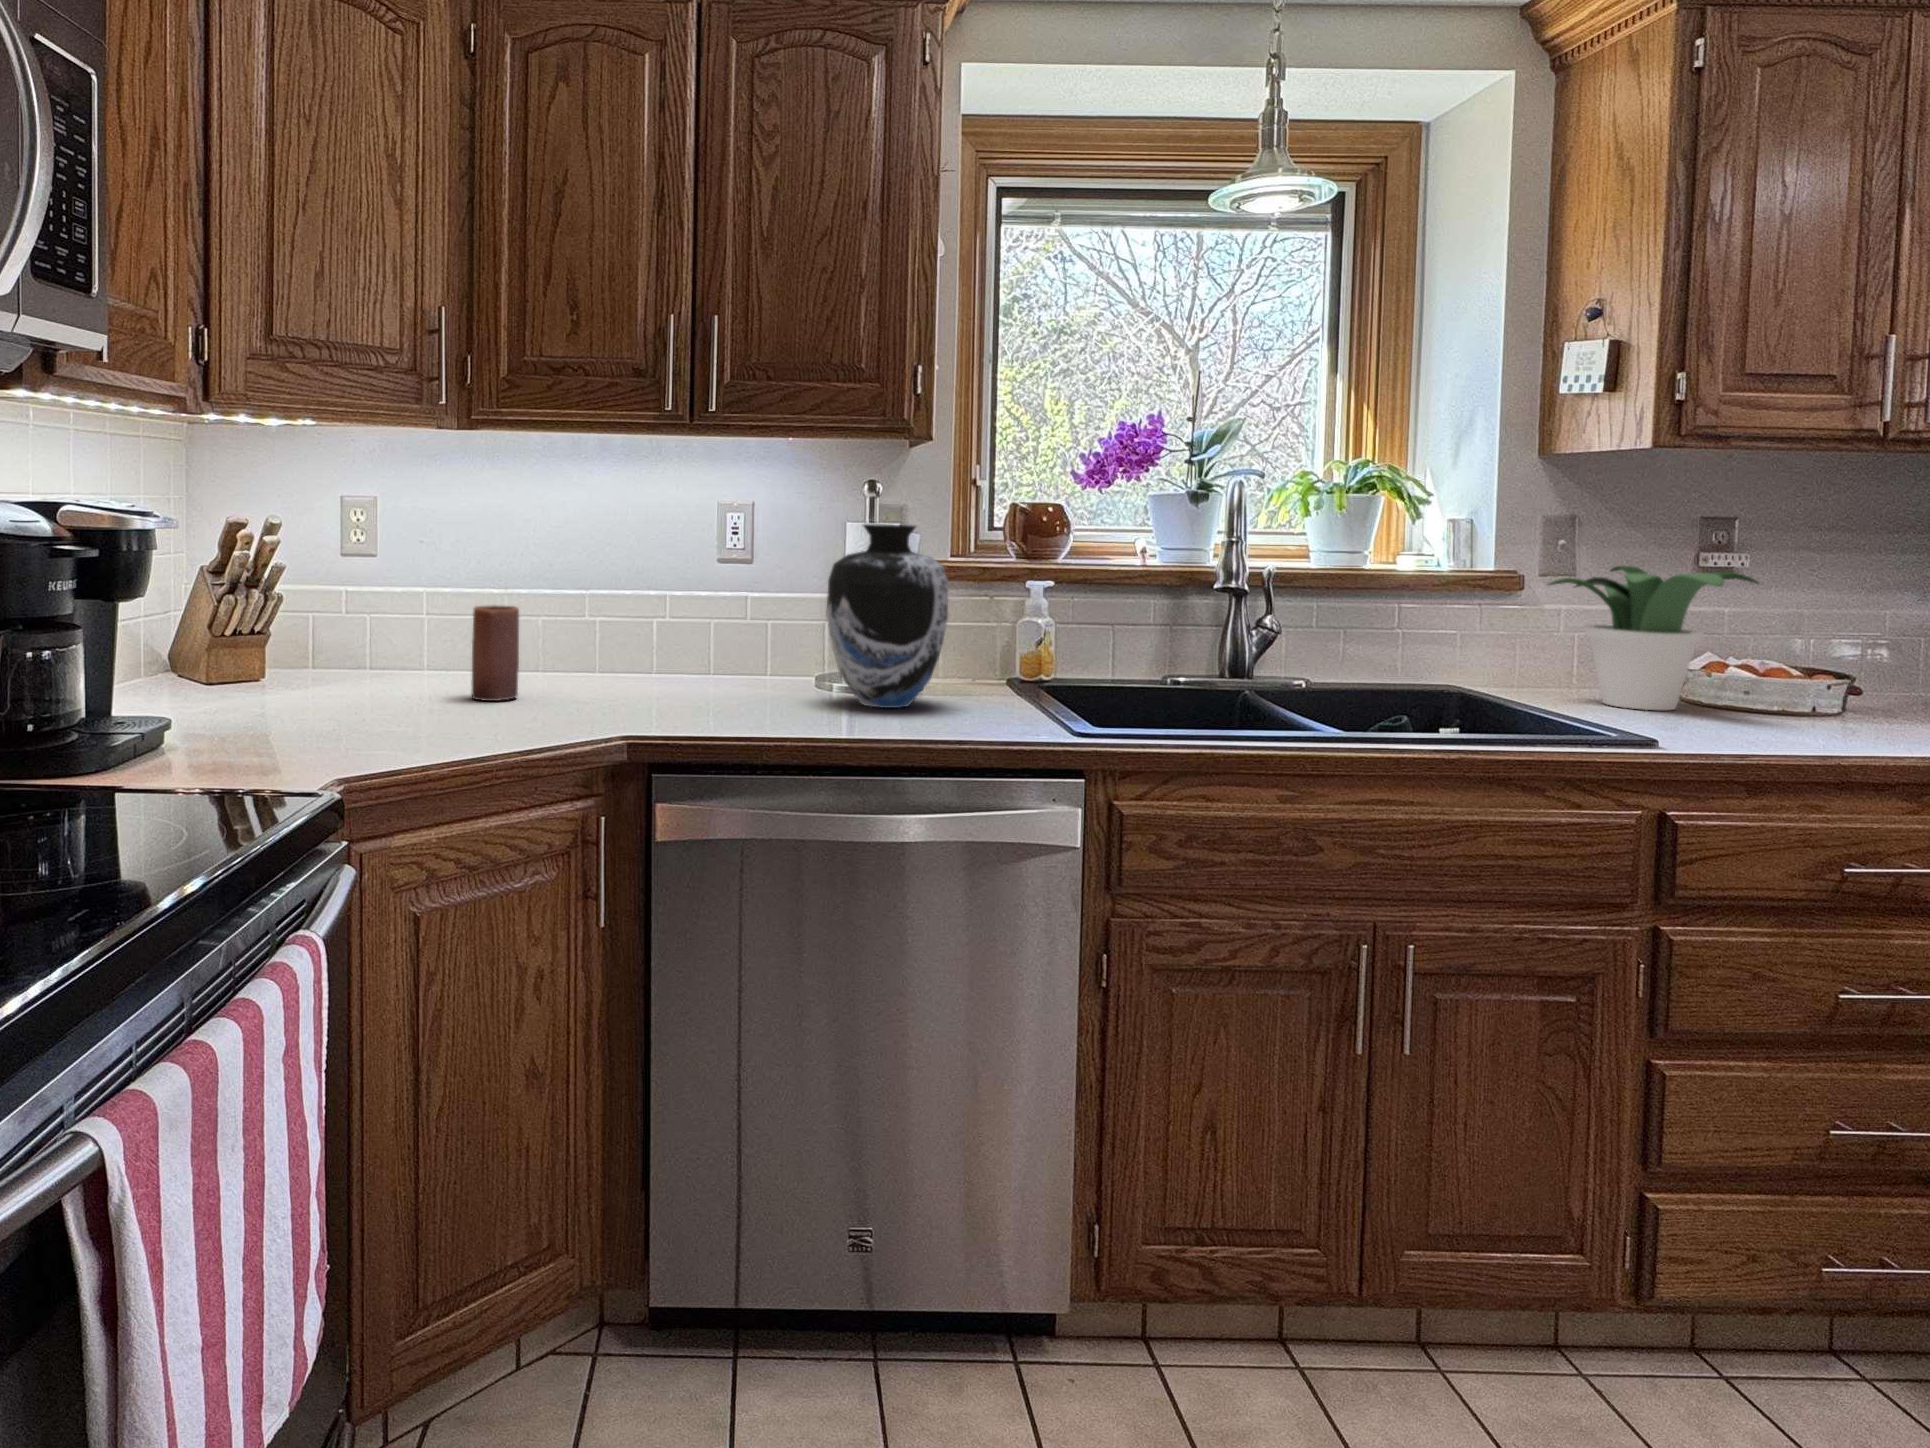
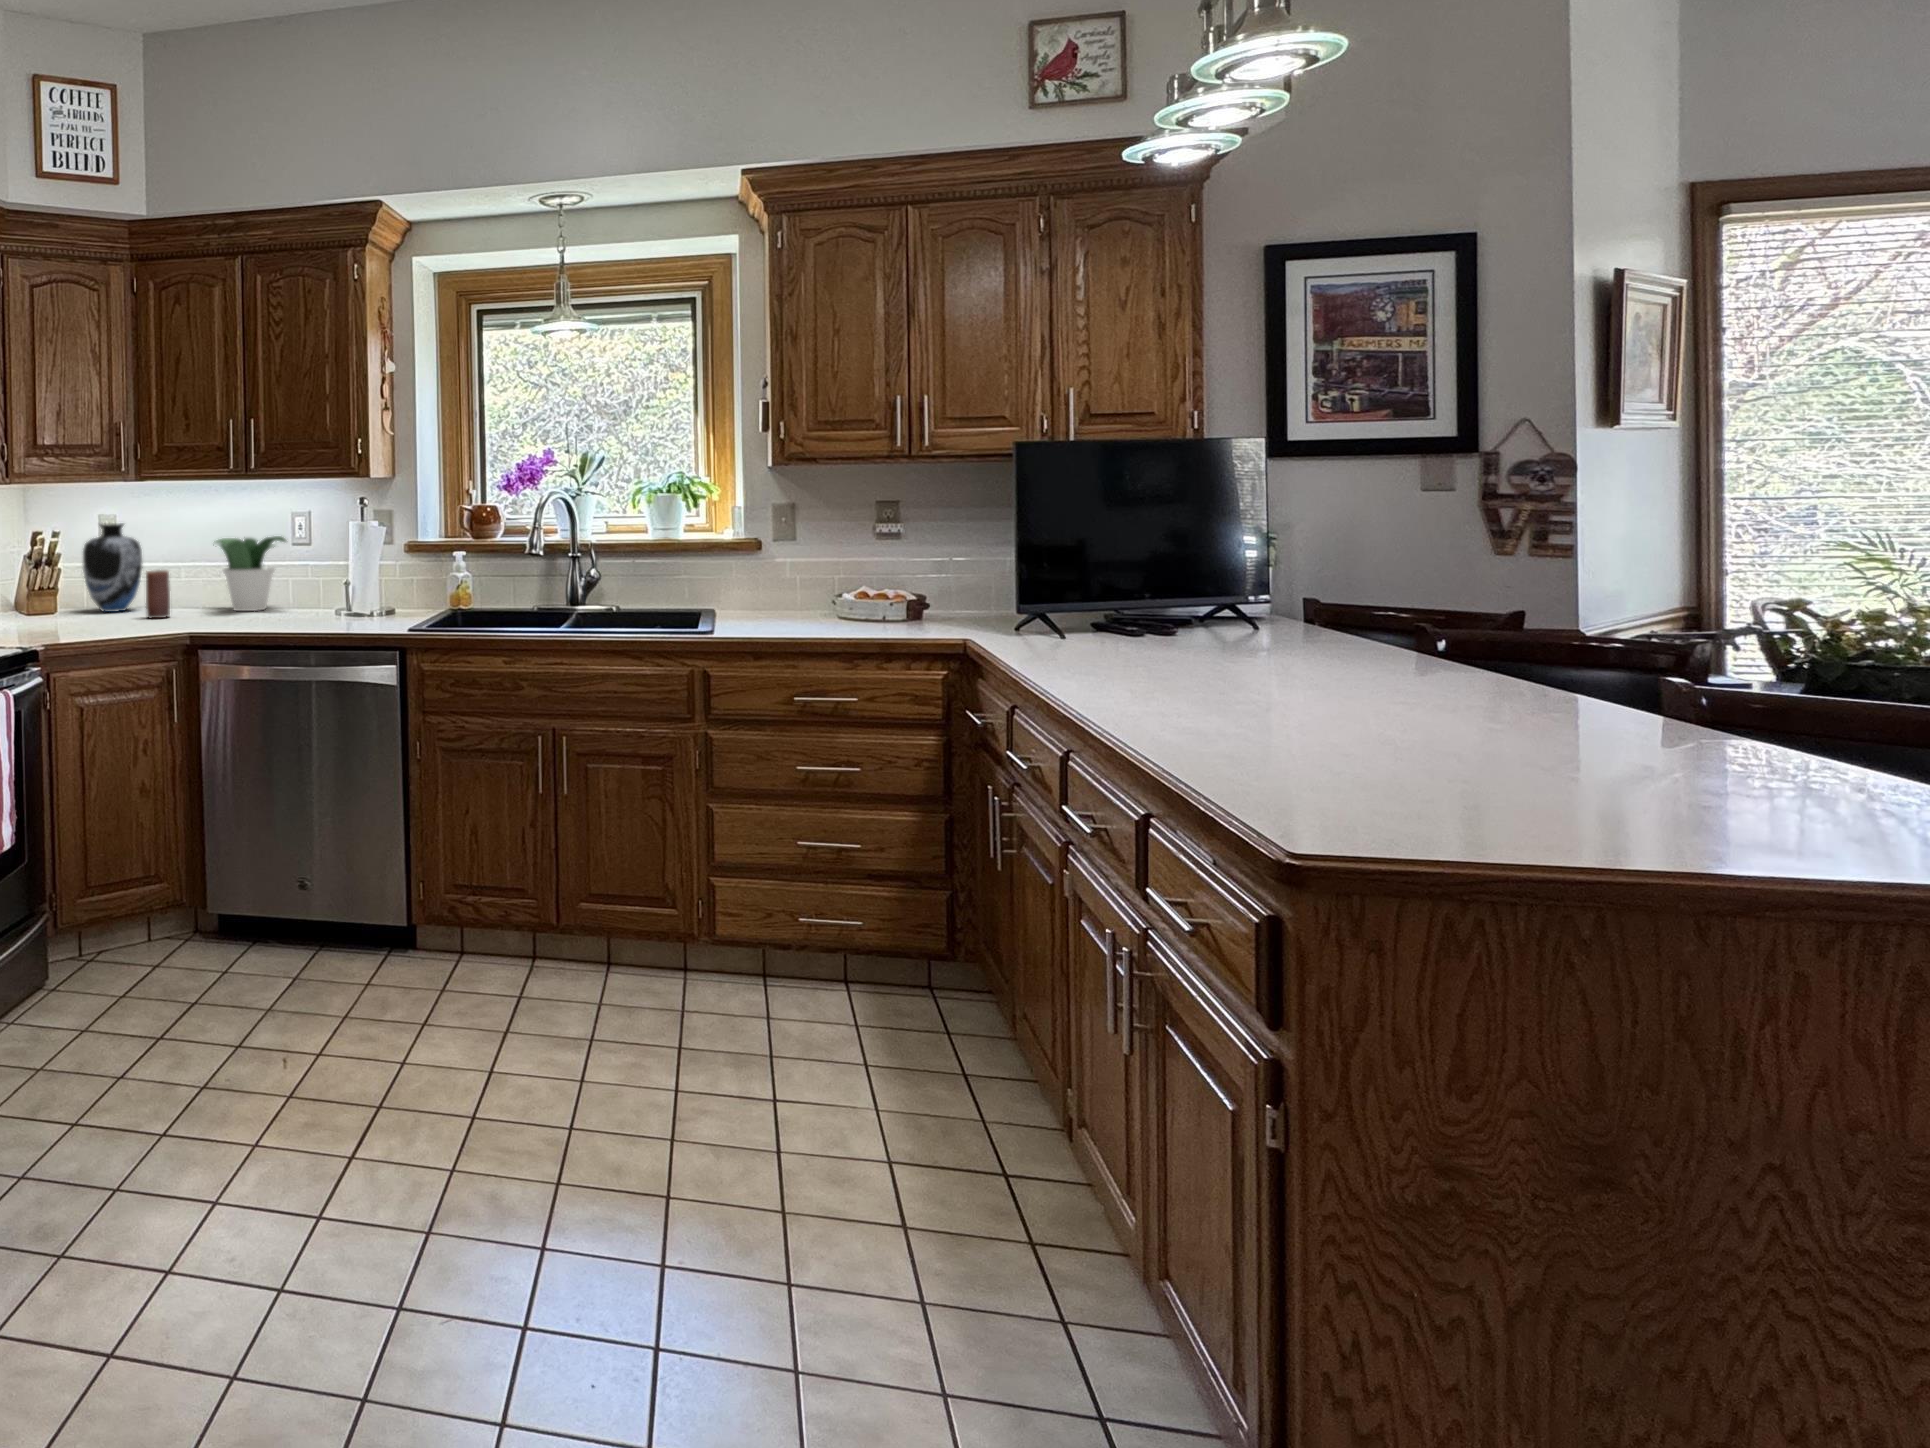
vase: present [827,524,948,708] -> present [83,523,143,612]
potted plant: present [1548,566,1759,710] -> present [214,536,286,611]

